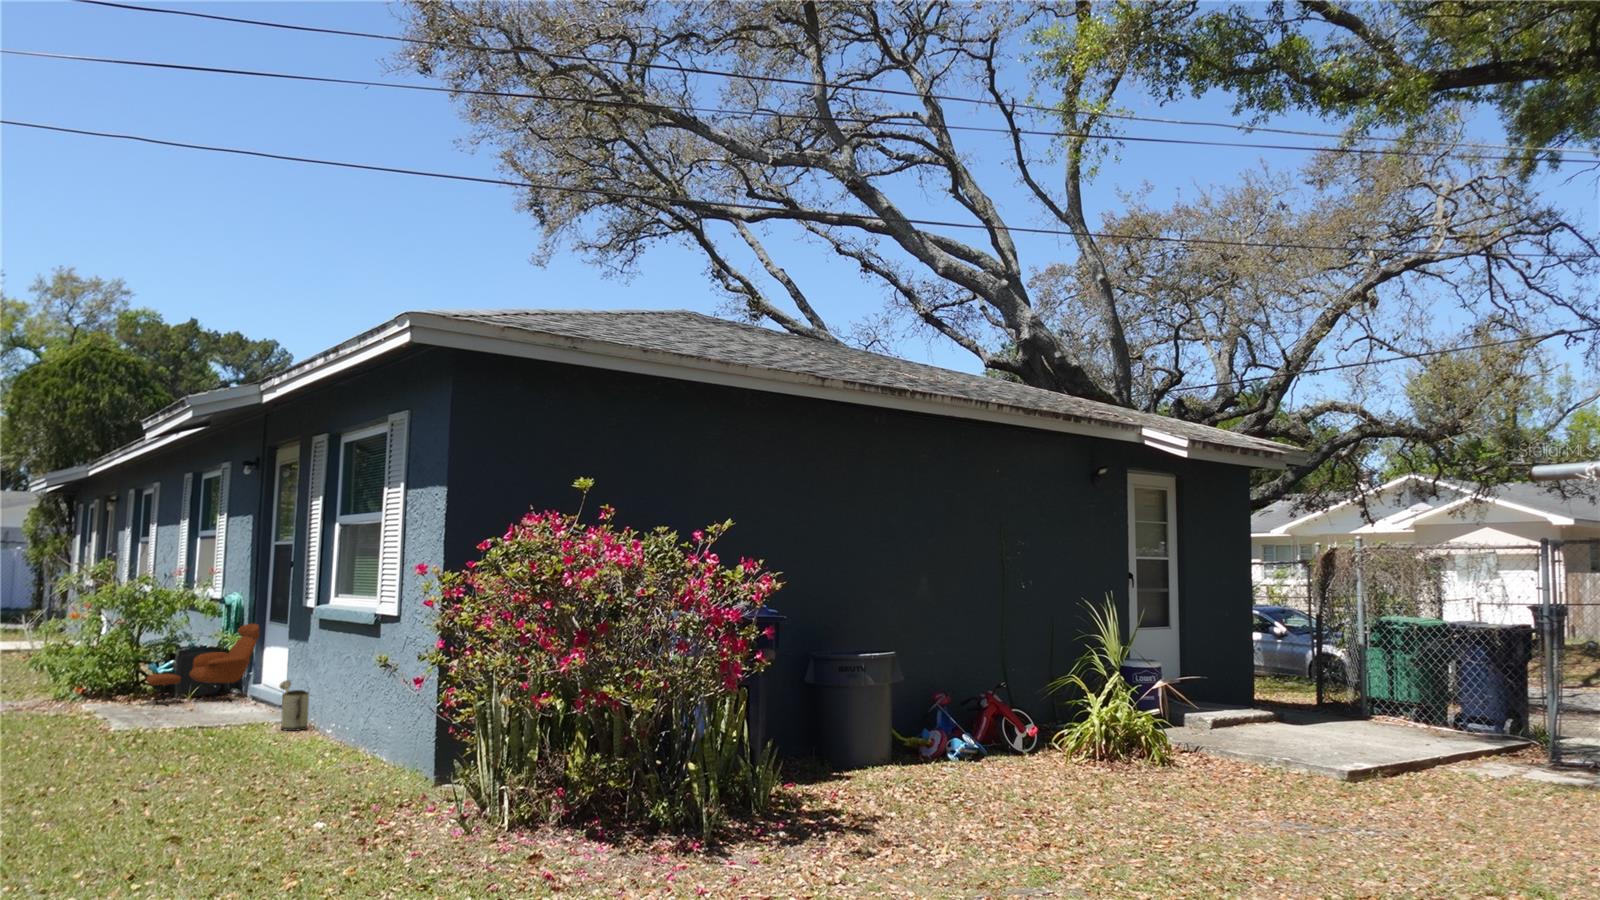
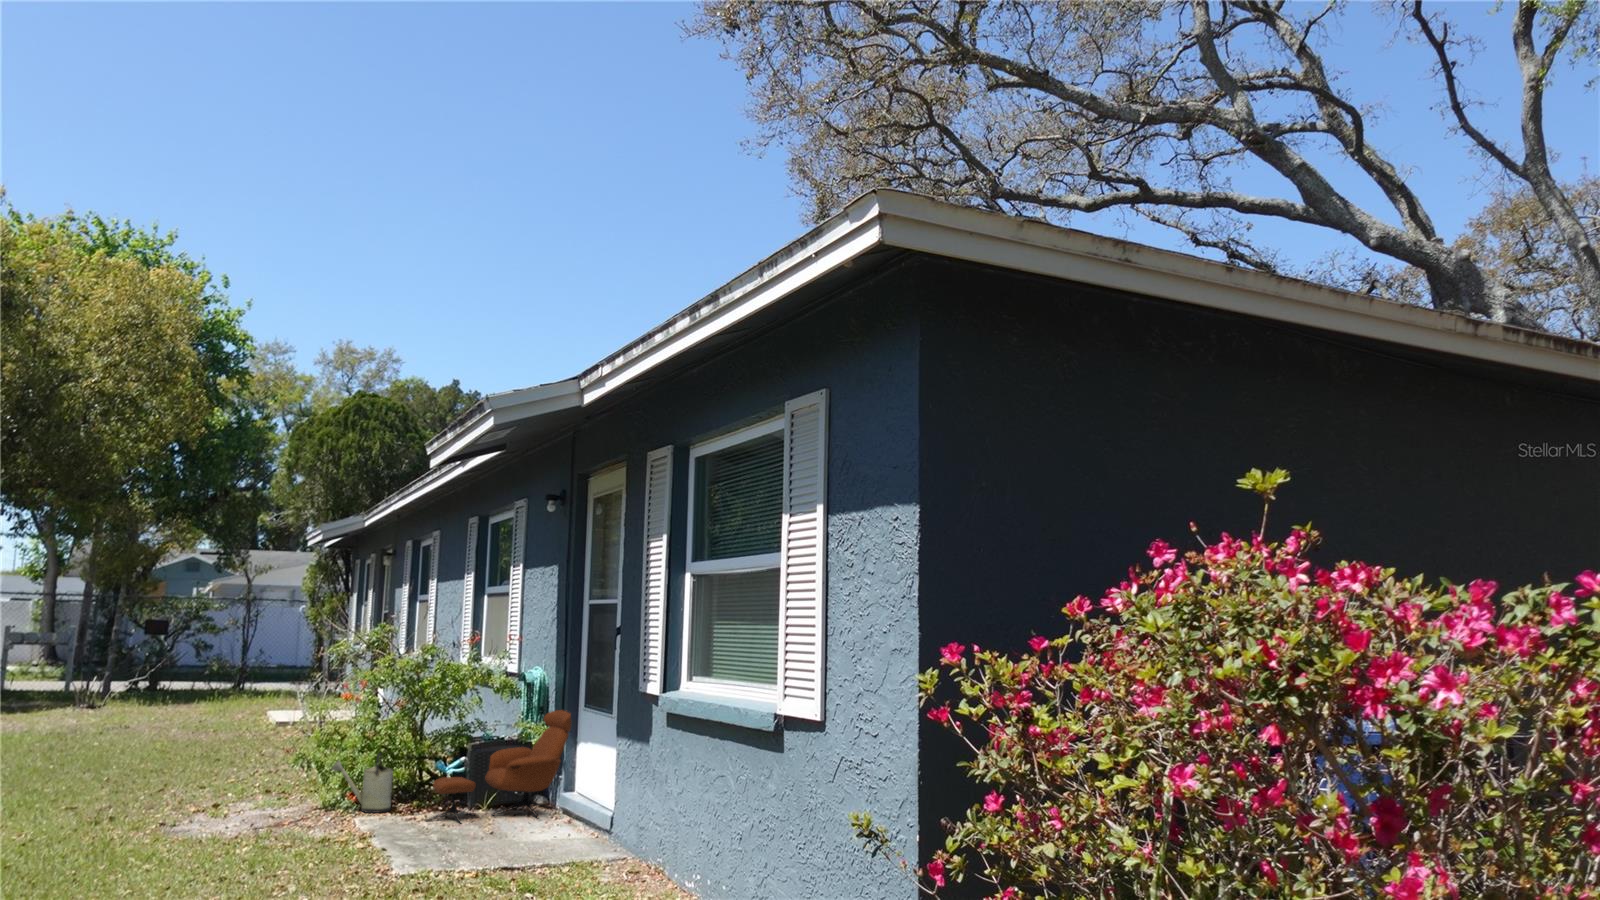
watering can: present [279,680,309,731] -> present [331,753,393,813]

